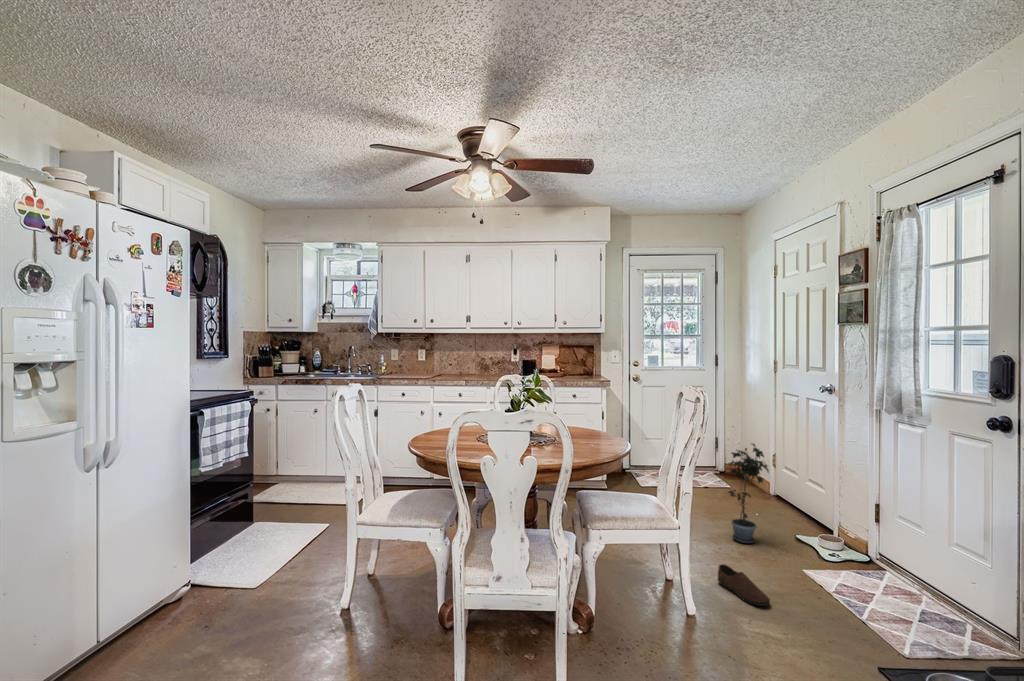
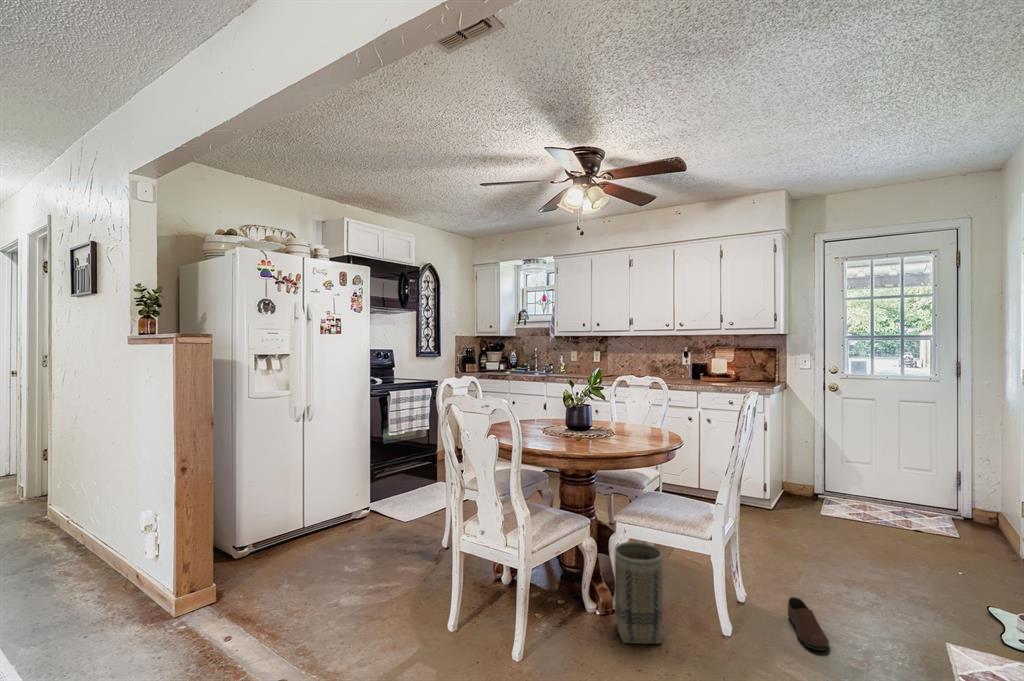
potted plant: present [724,444,769,543] -> none [856,471,922,595]
basket: none [614,547,669,656] -> present [615,542,663,644]

